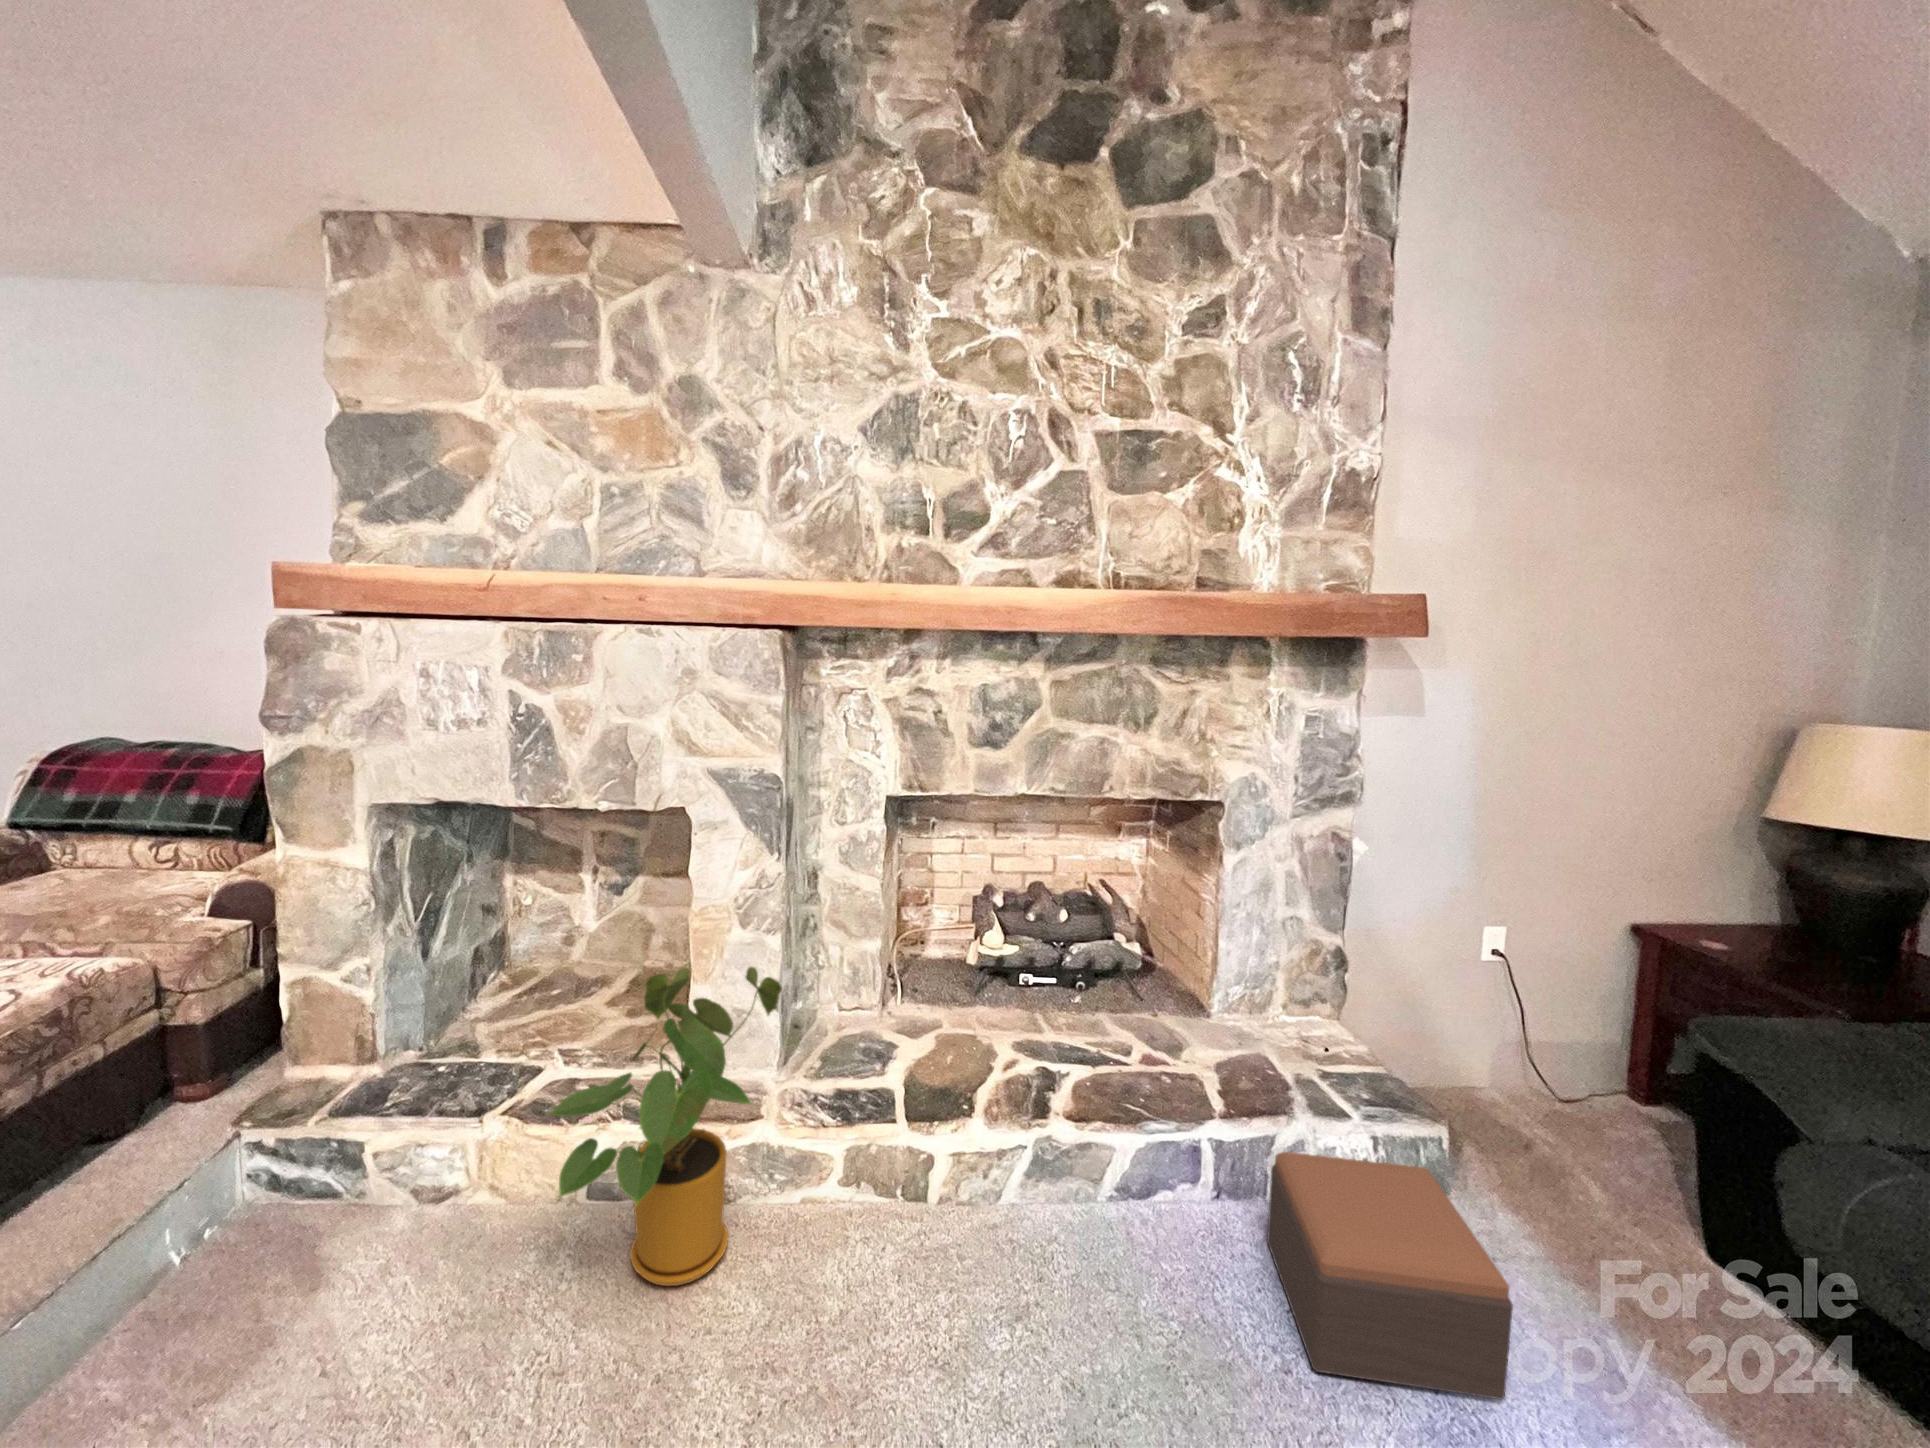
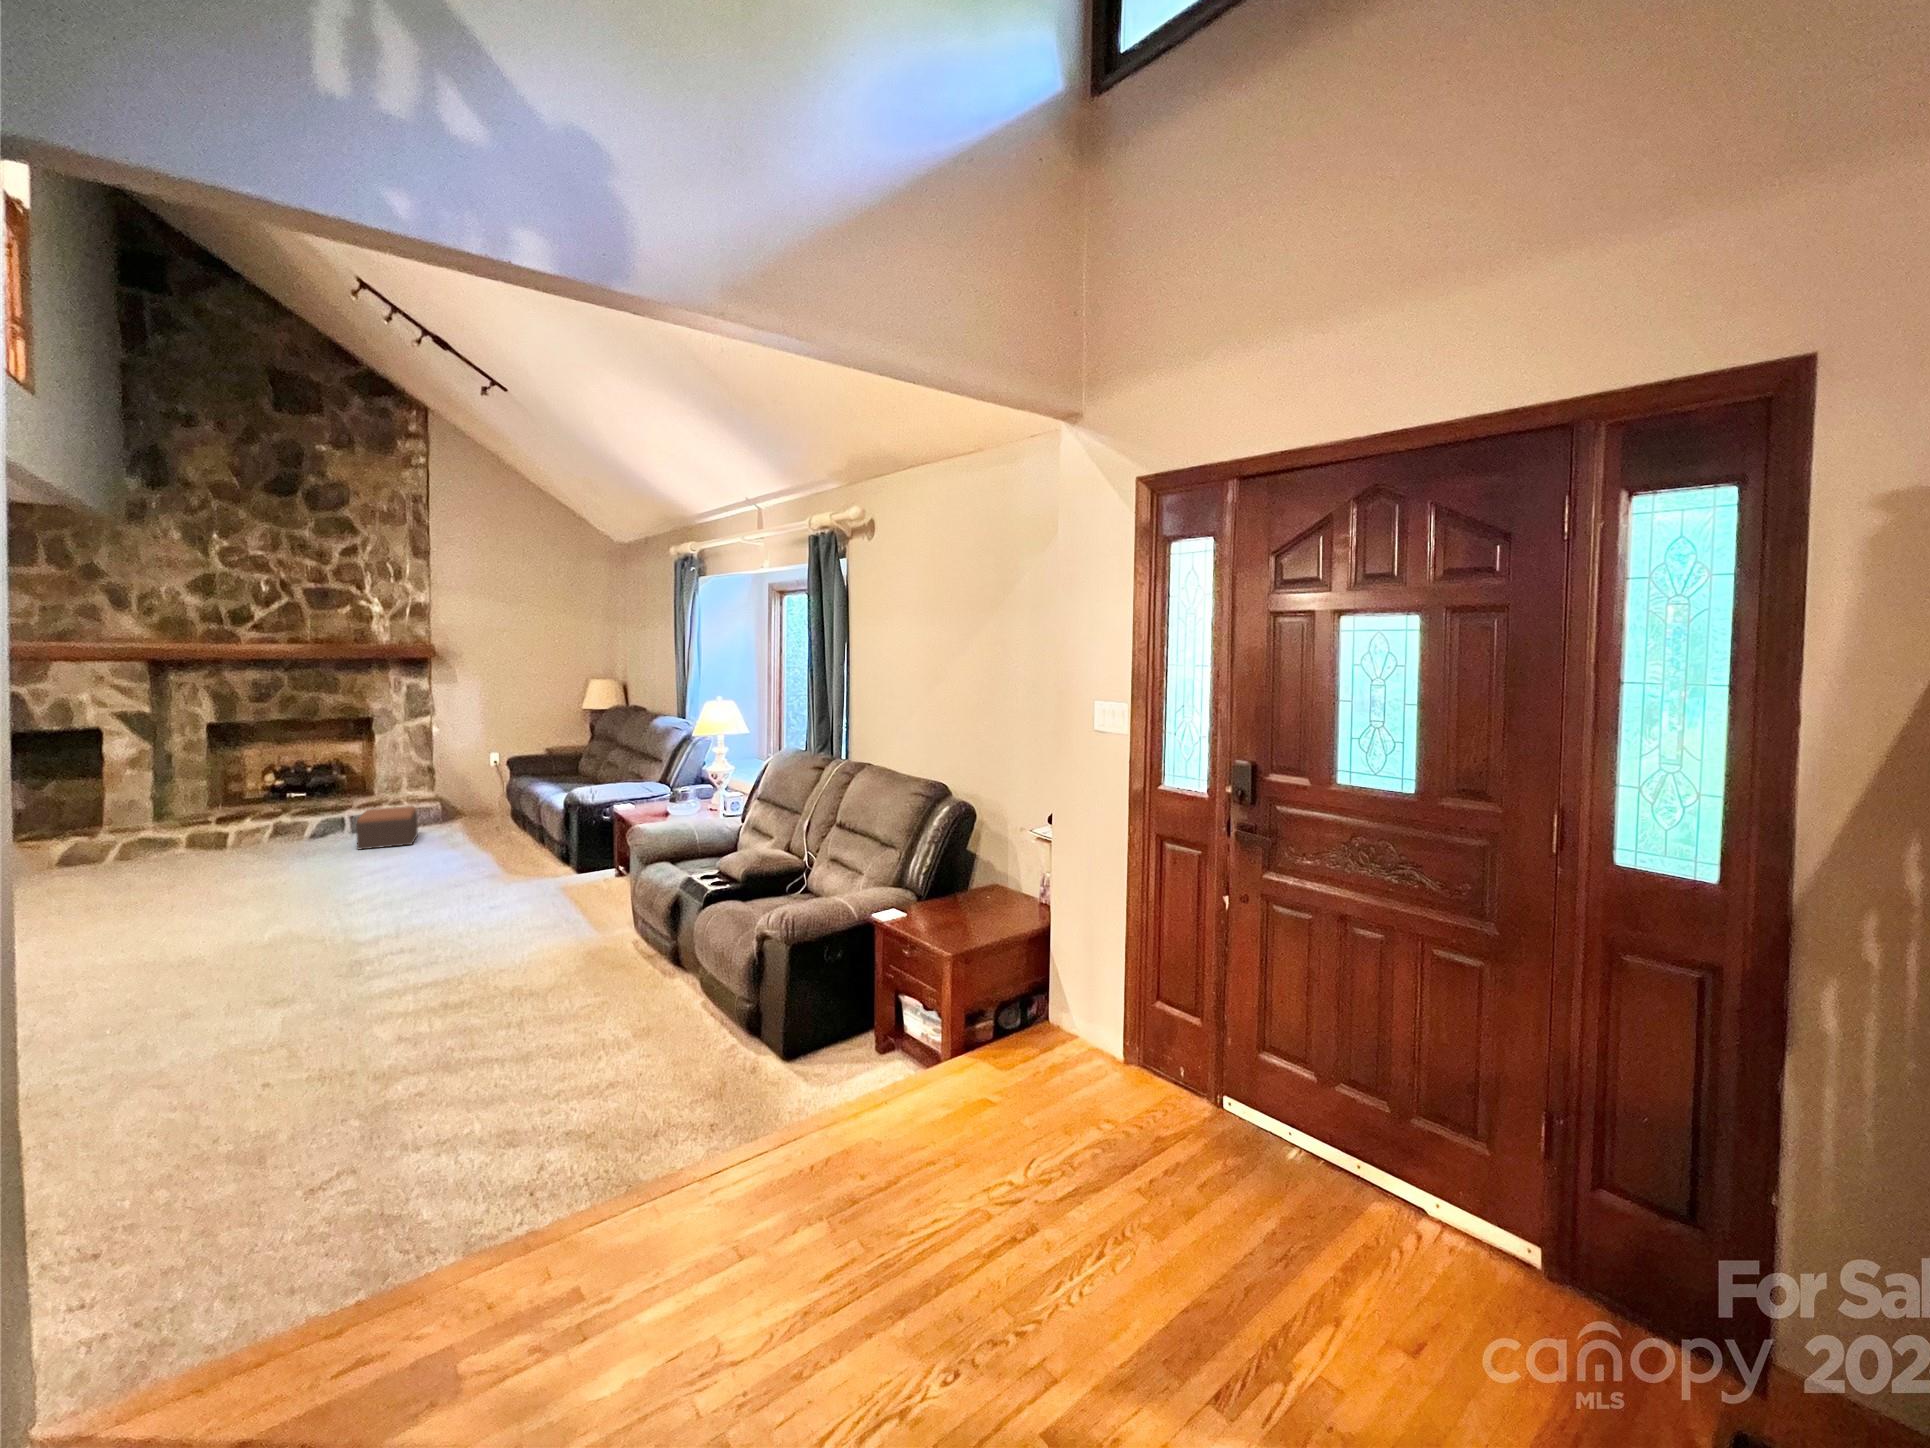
house plant: present [548,967,782,1286] -> none [53,780,156,873]

